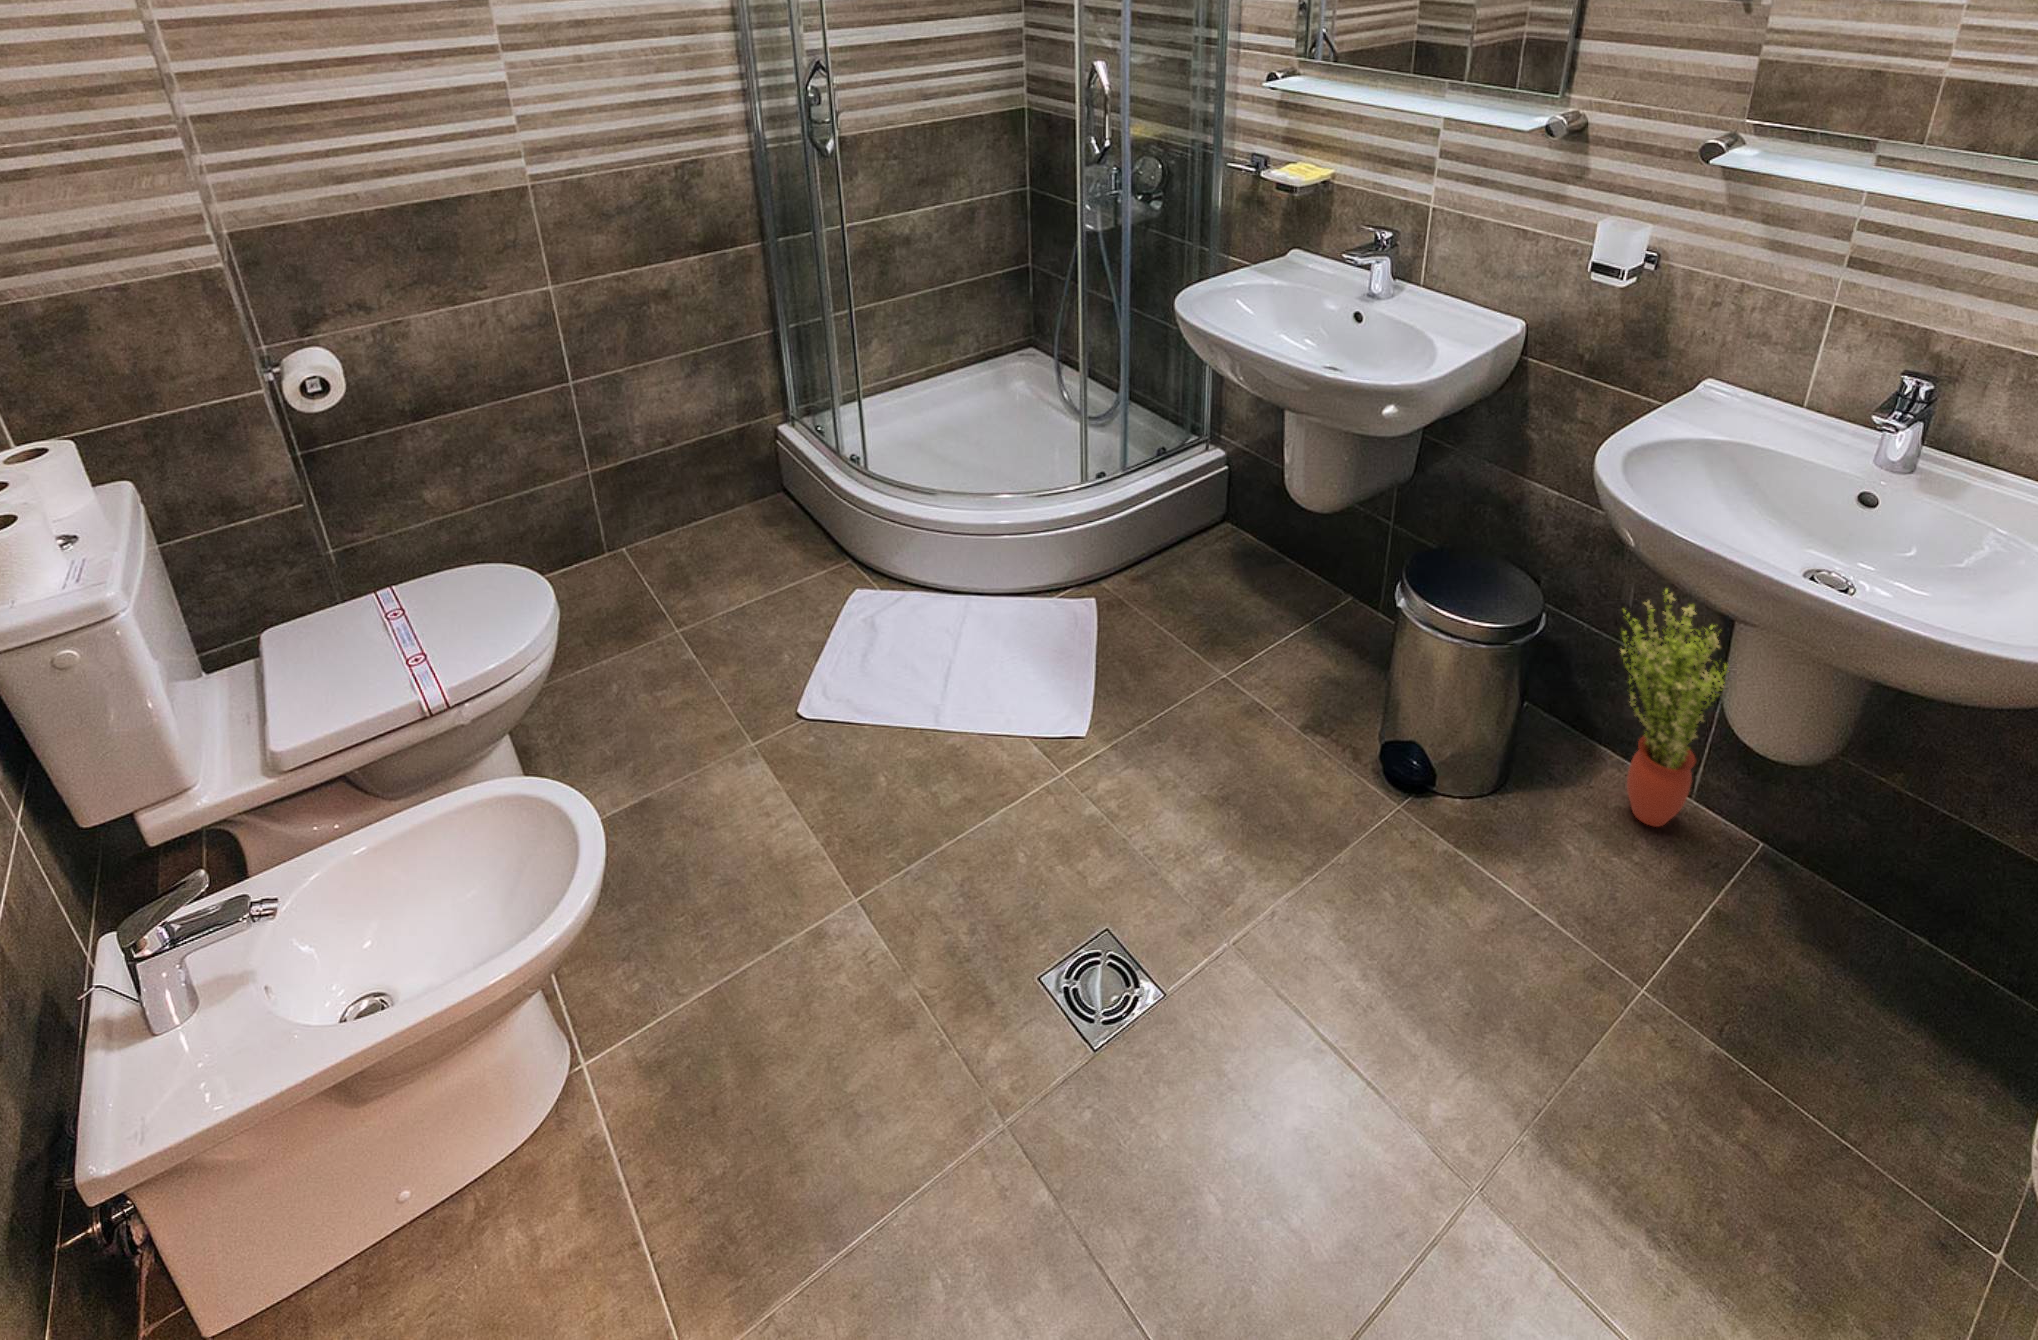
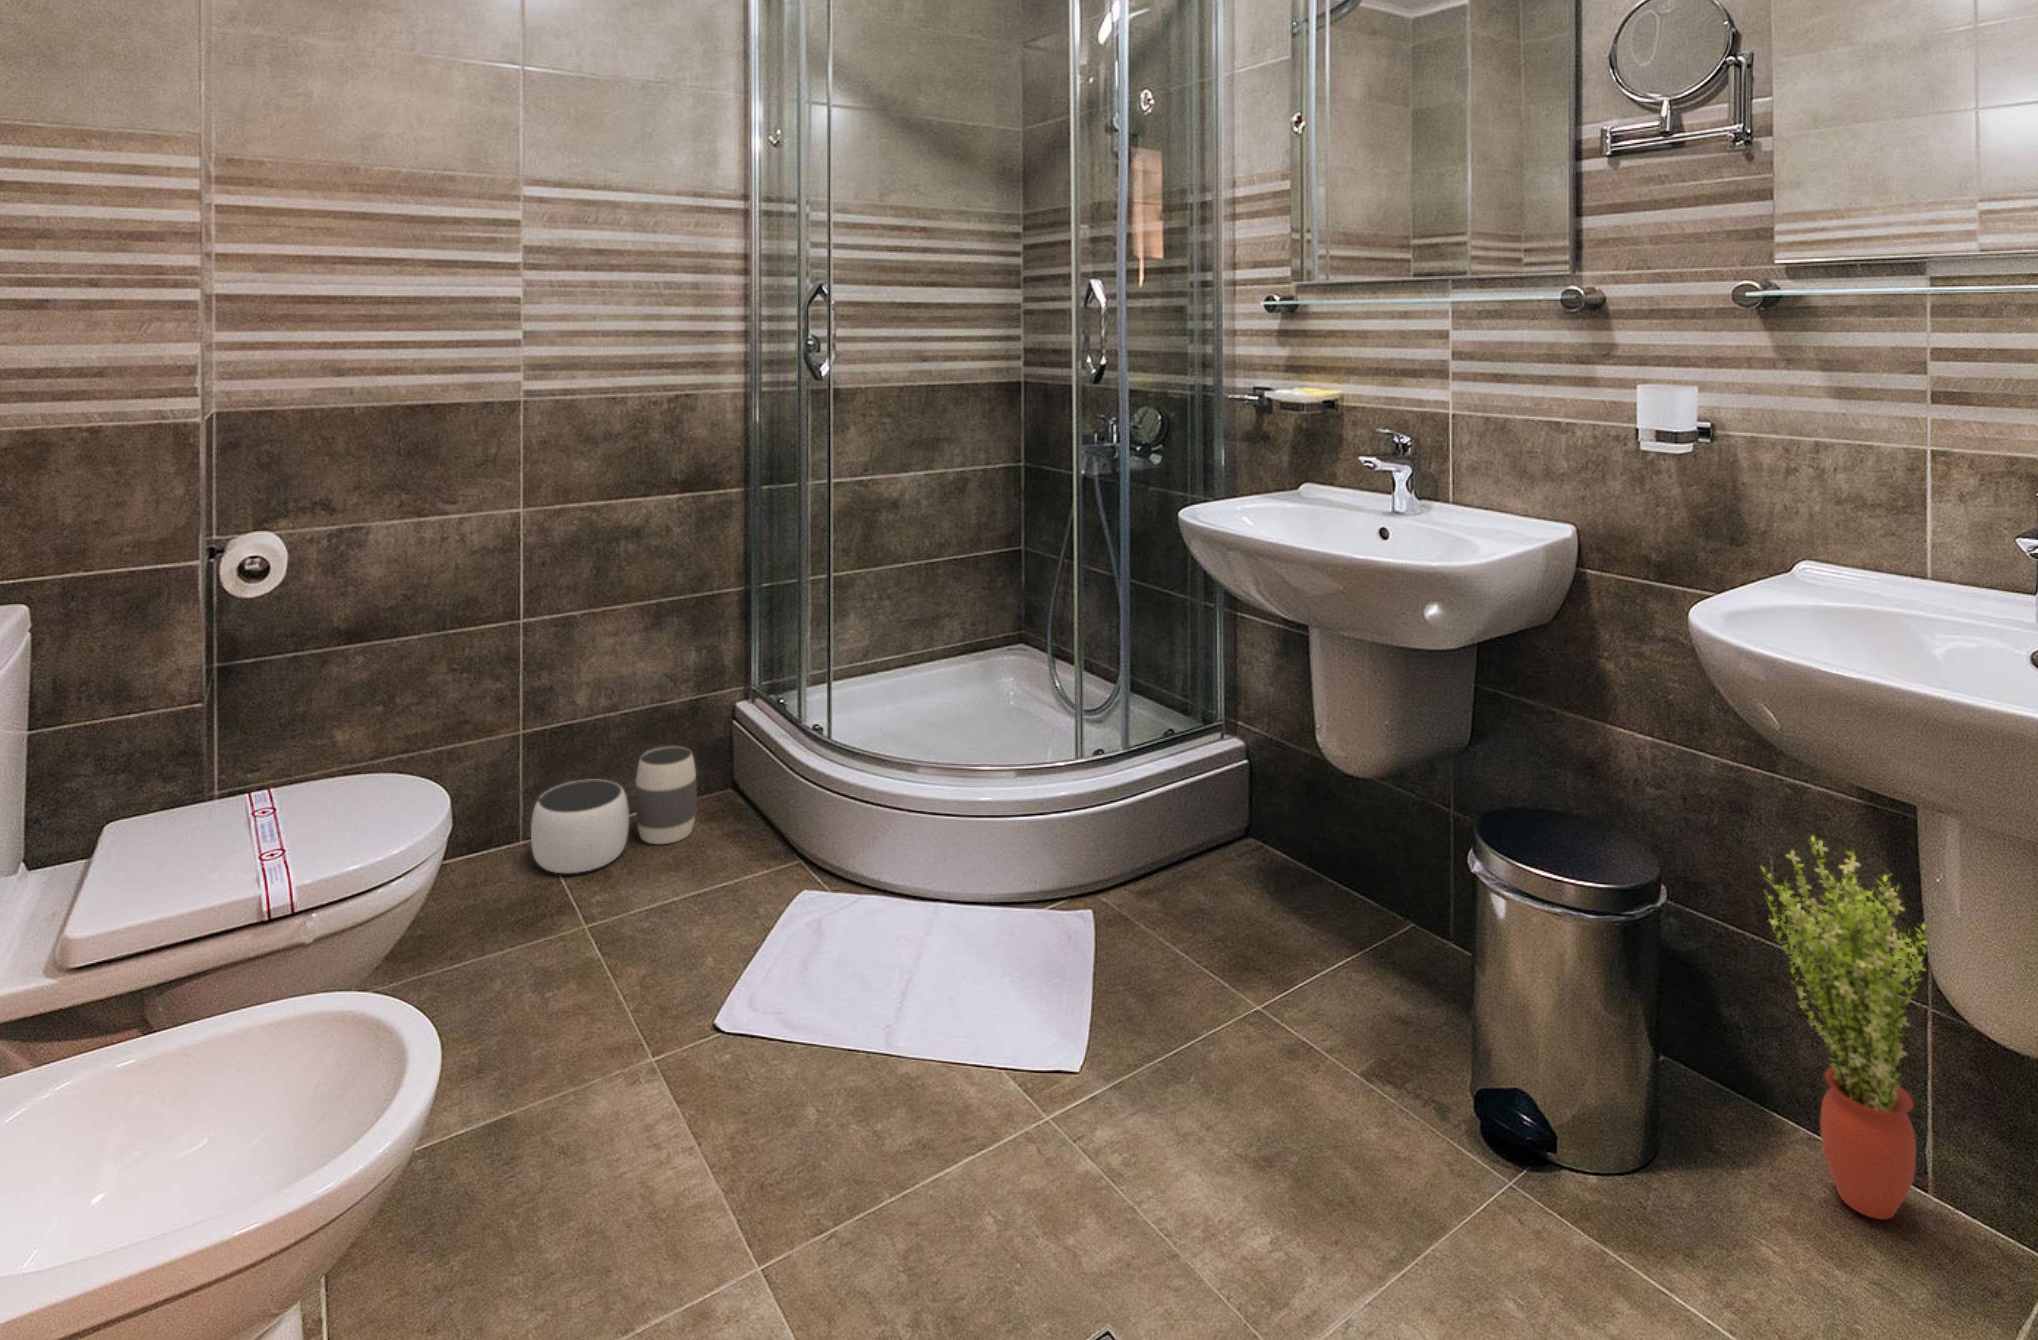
waste basket: none [616,473,757,587] -> present [531,746,697,873]

